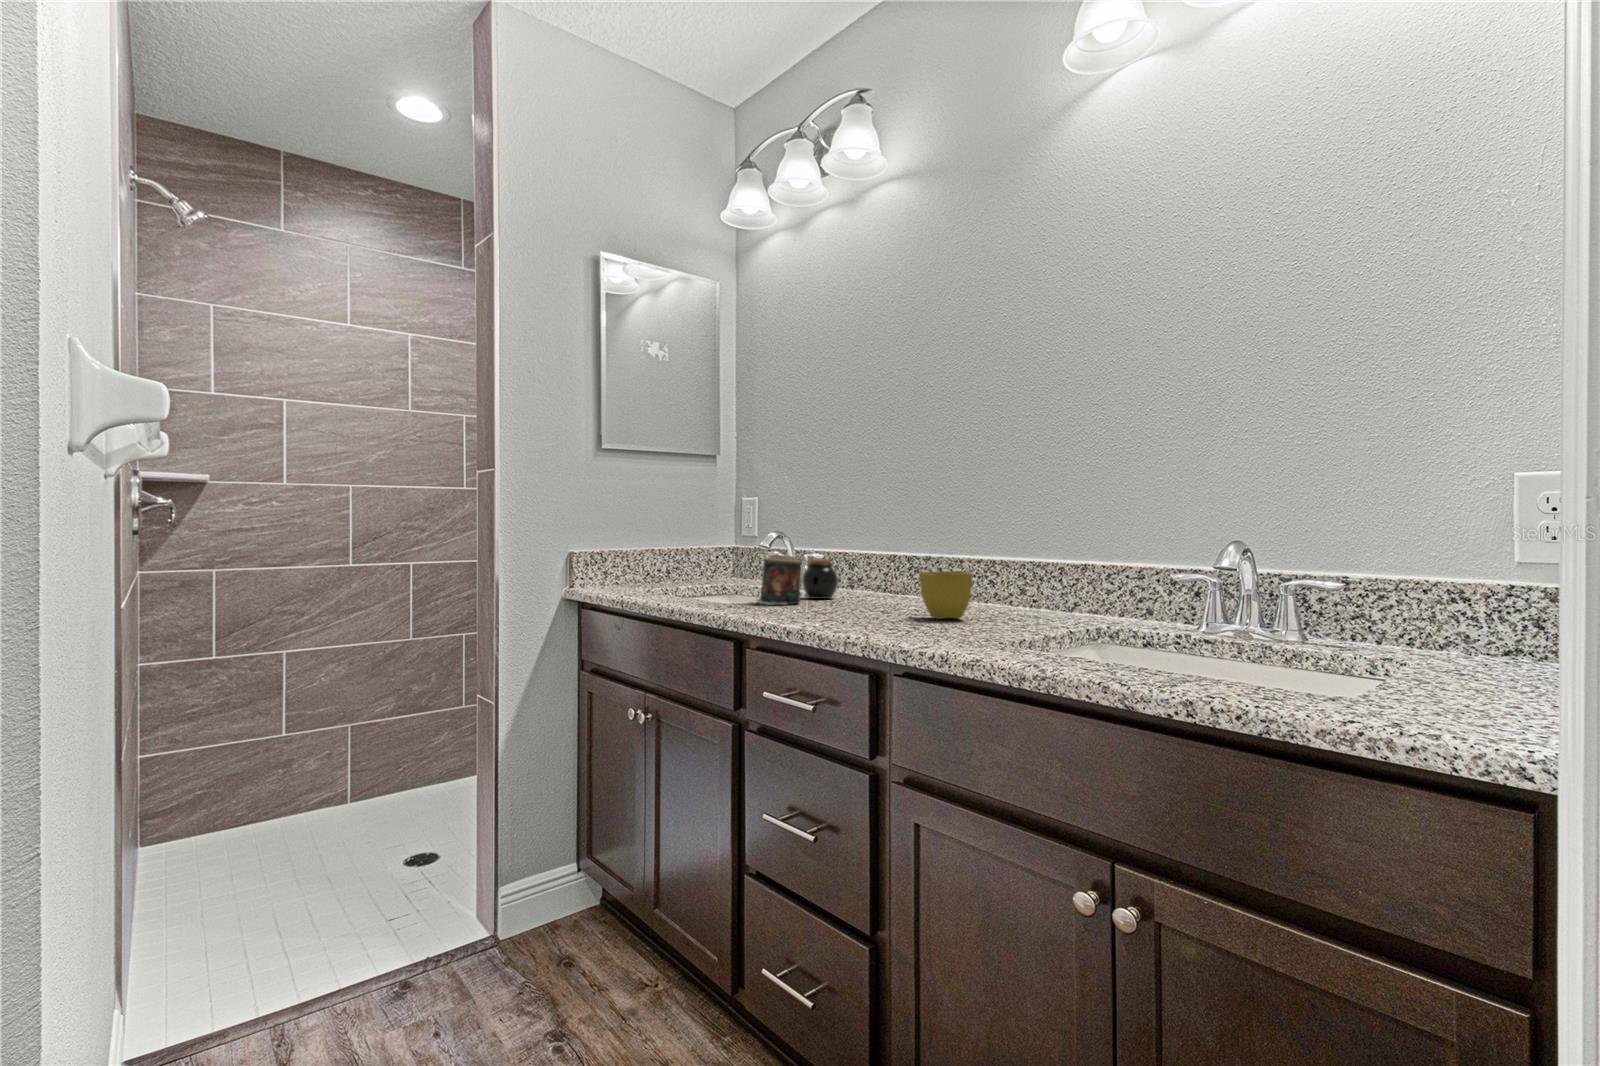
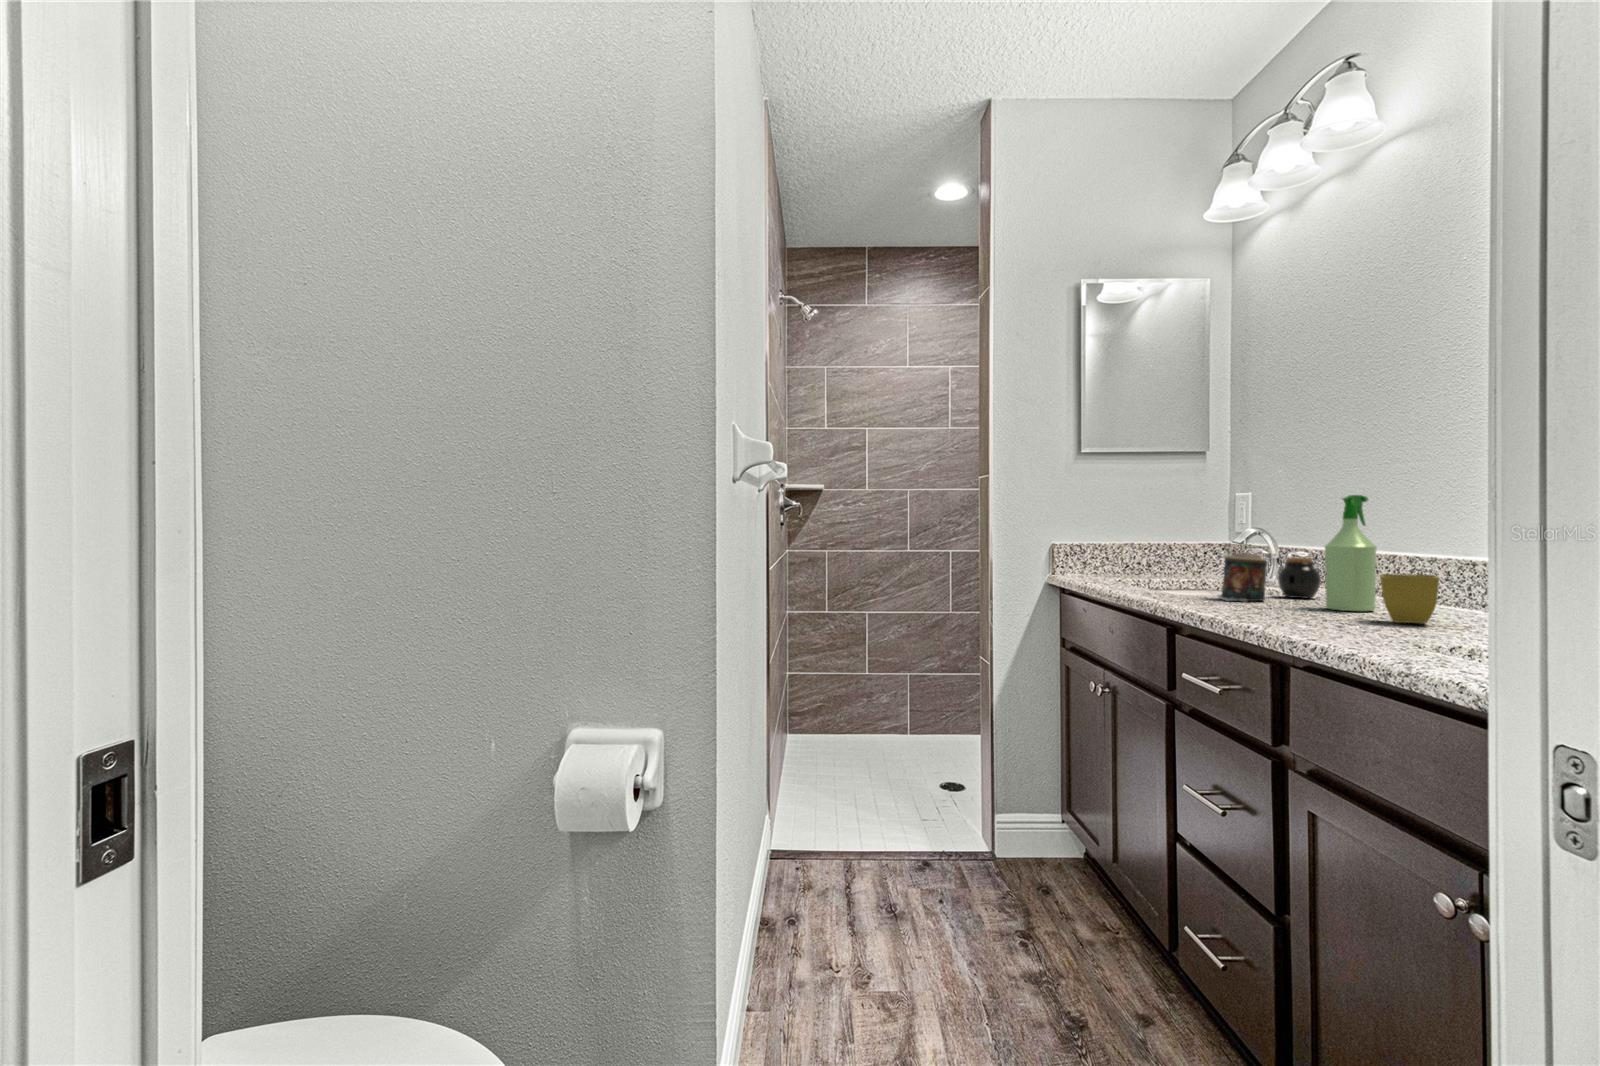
spray bottle: none [858,496,900,609] -> present [1325,495,1377,611]

